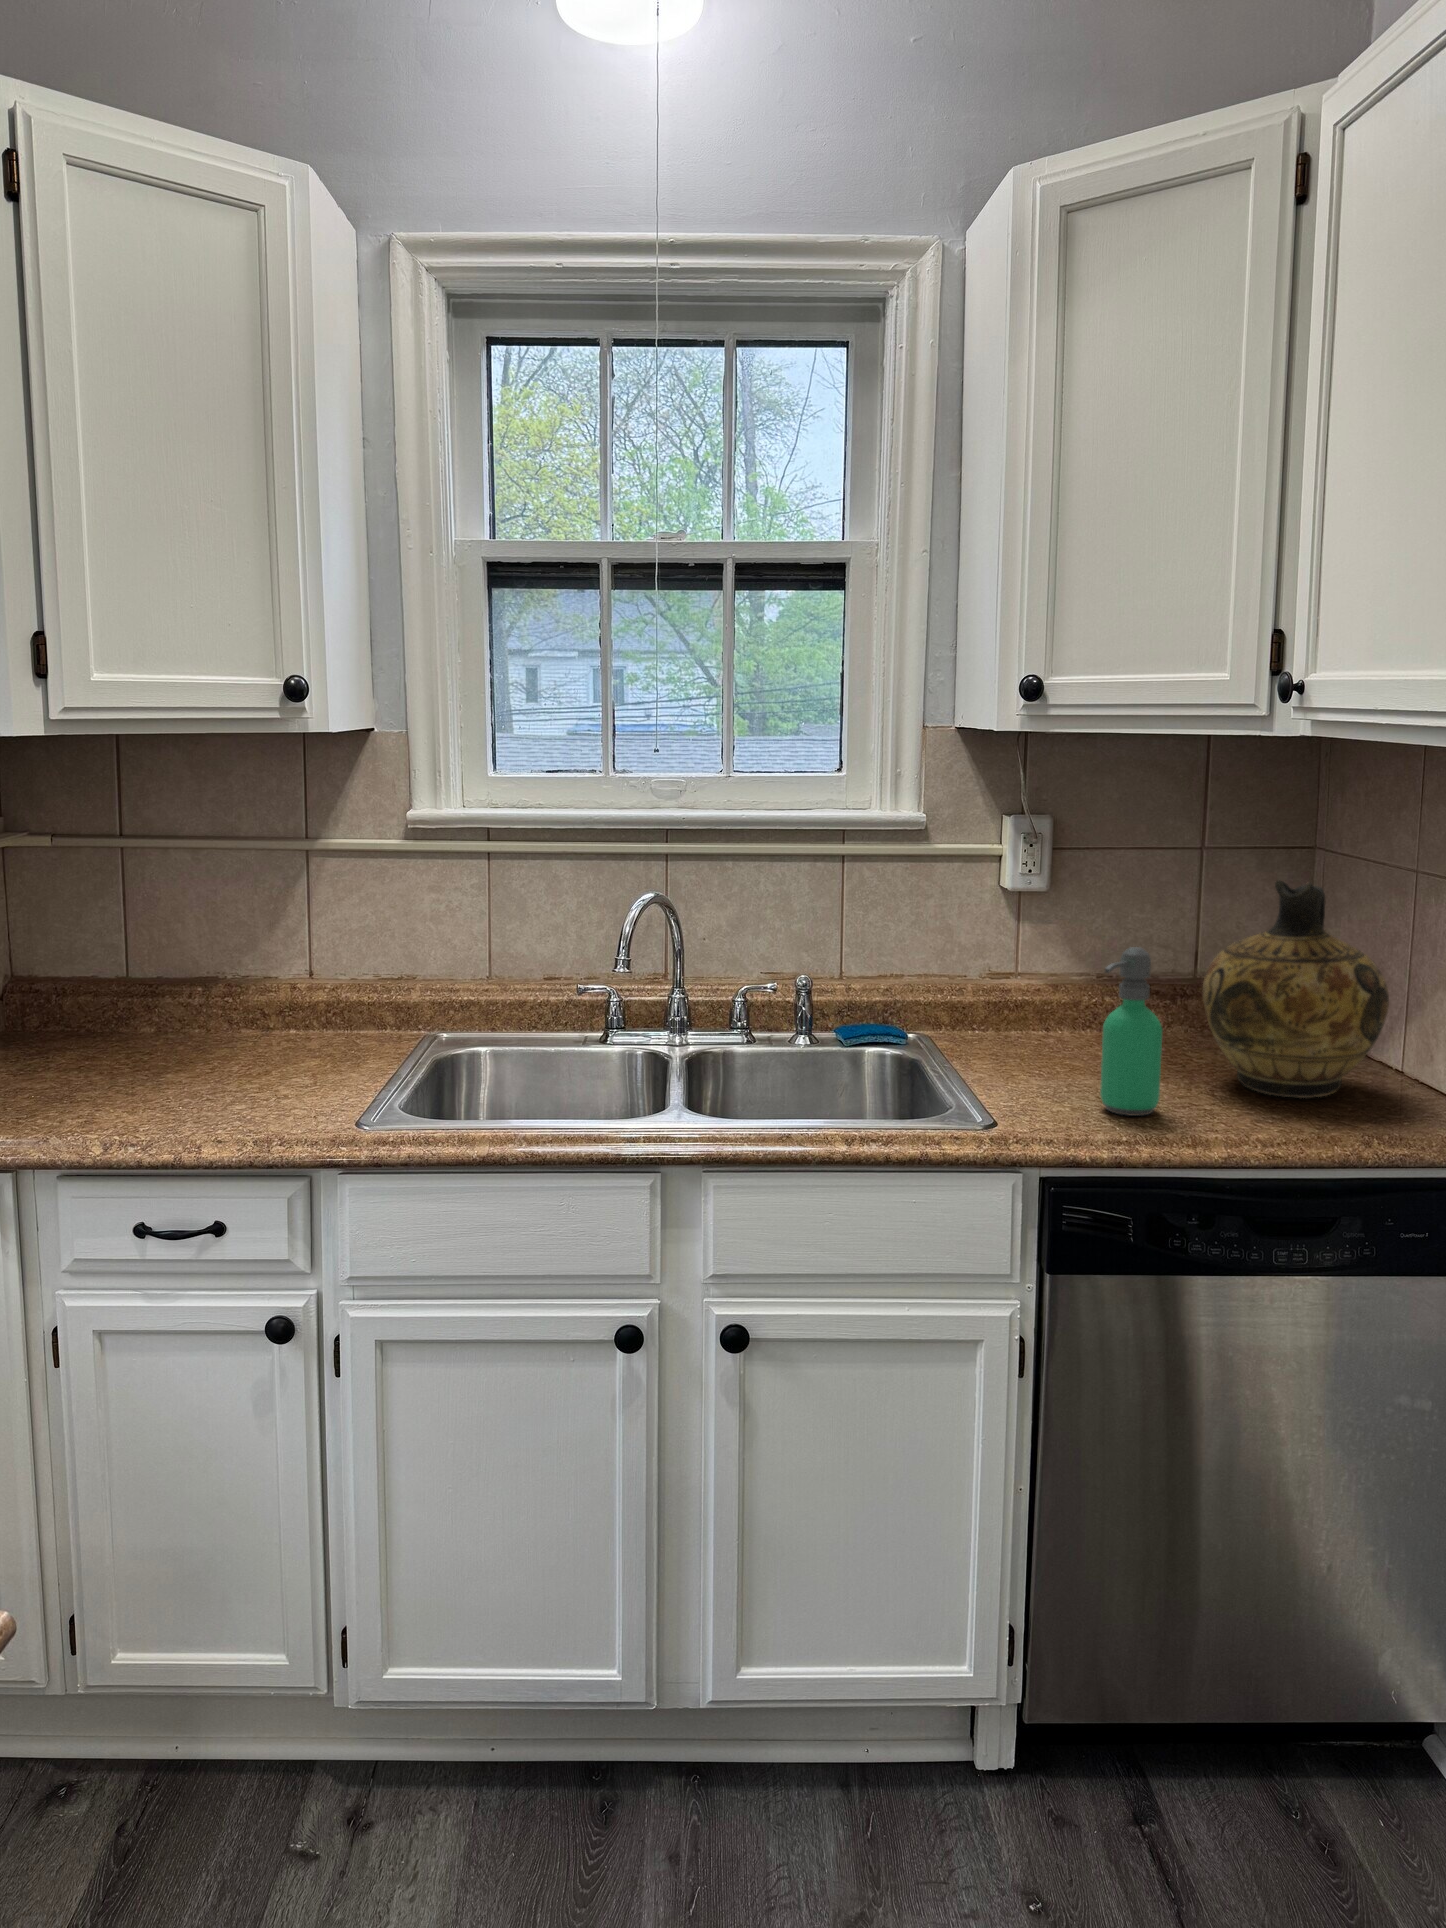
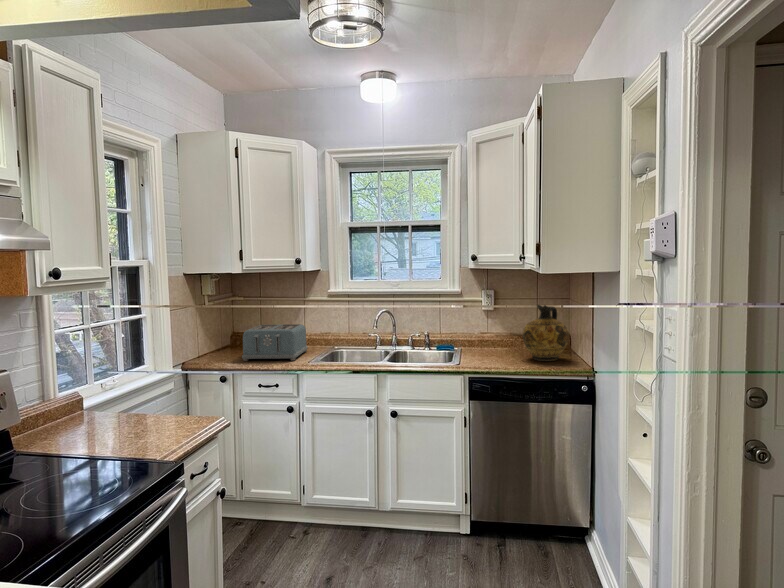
soap dispenser: present [1100,947,1162,1116] -> none [487,321,504,364]
toaster: none [54,949,331,1118] -> present [242,324,308,361]

